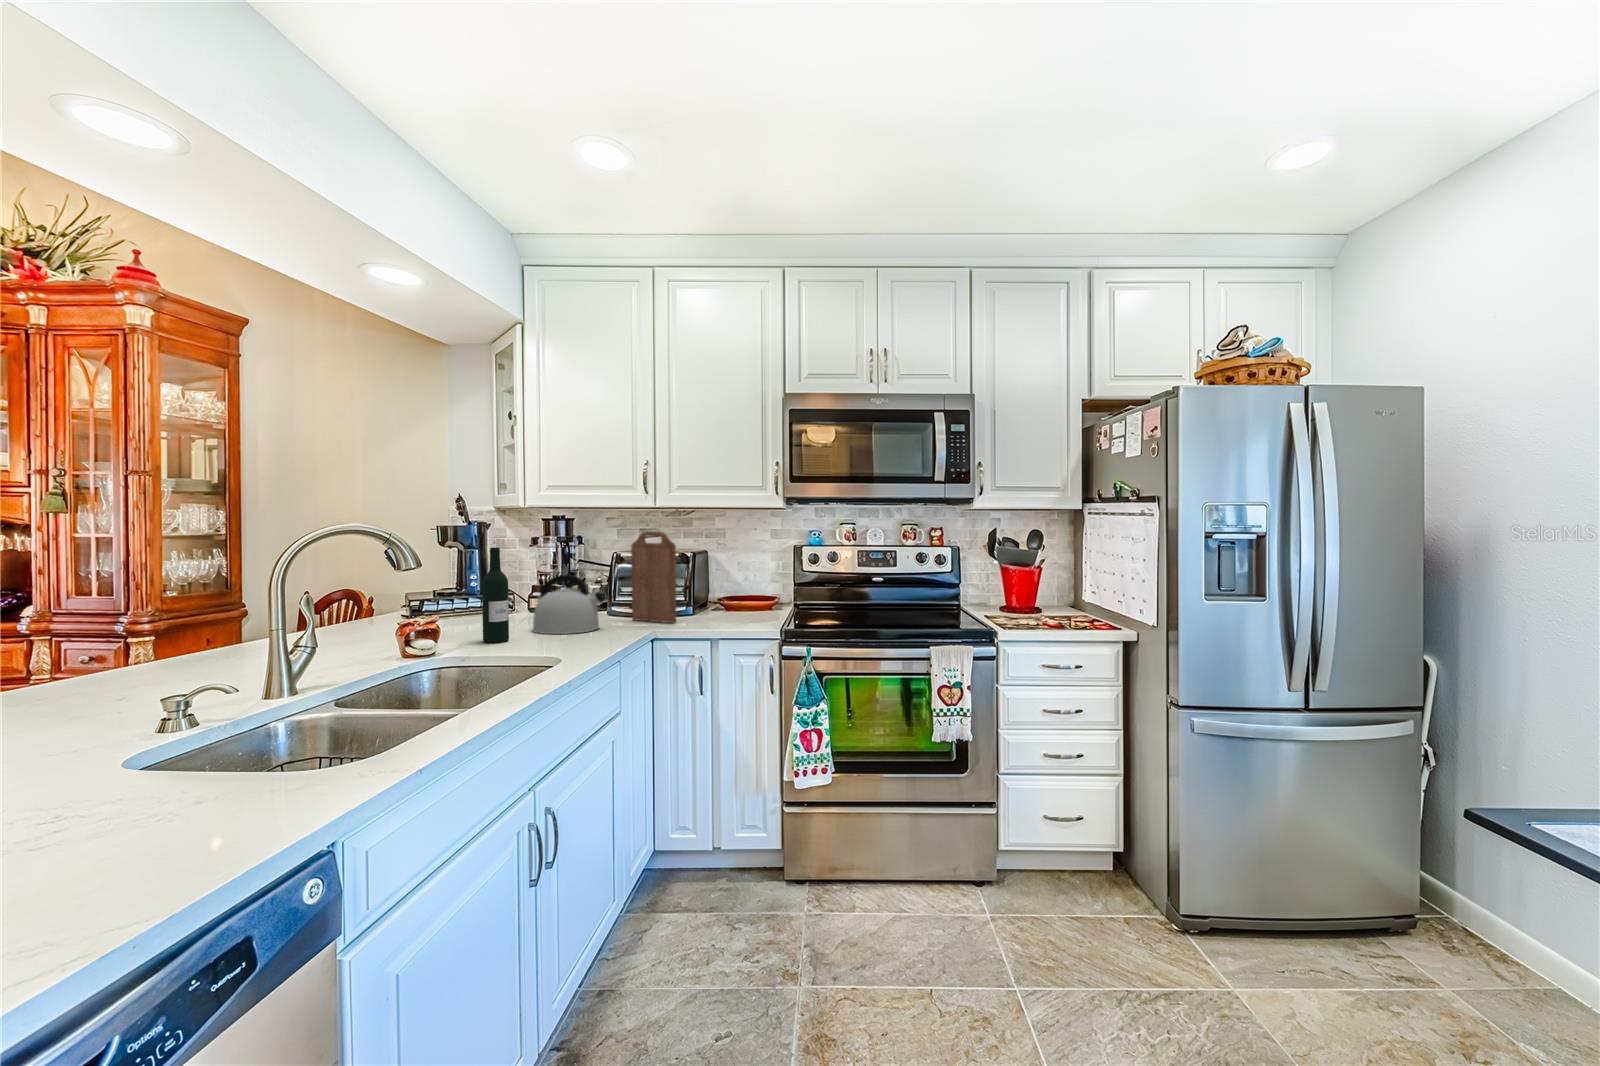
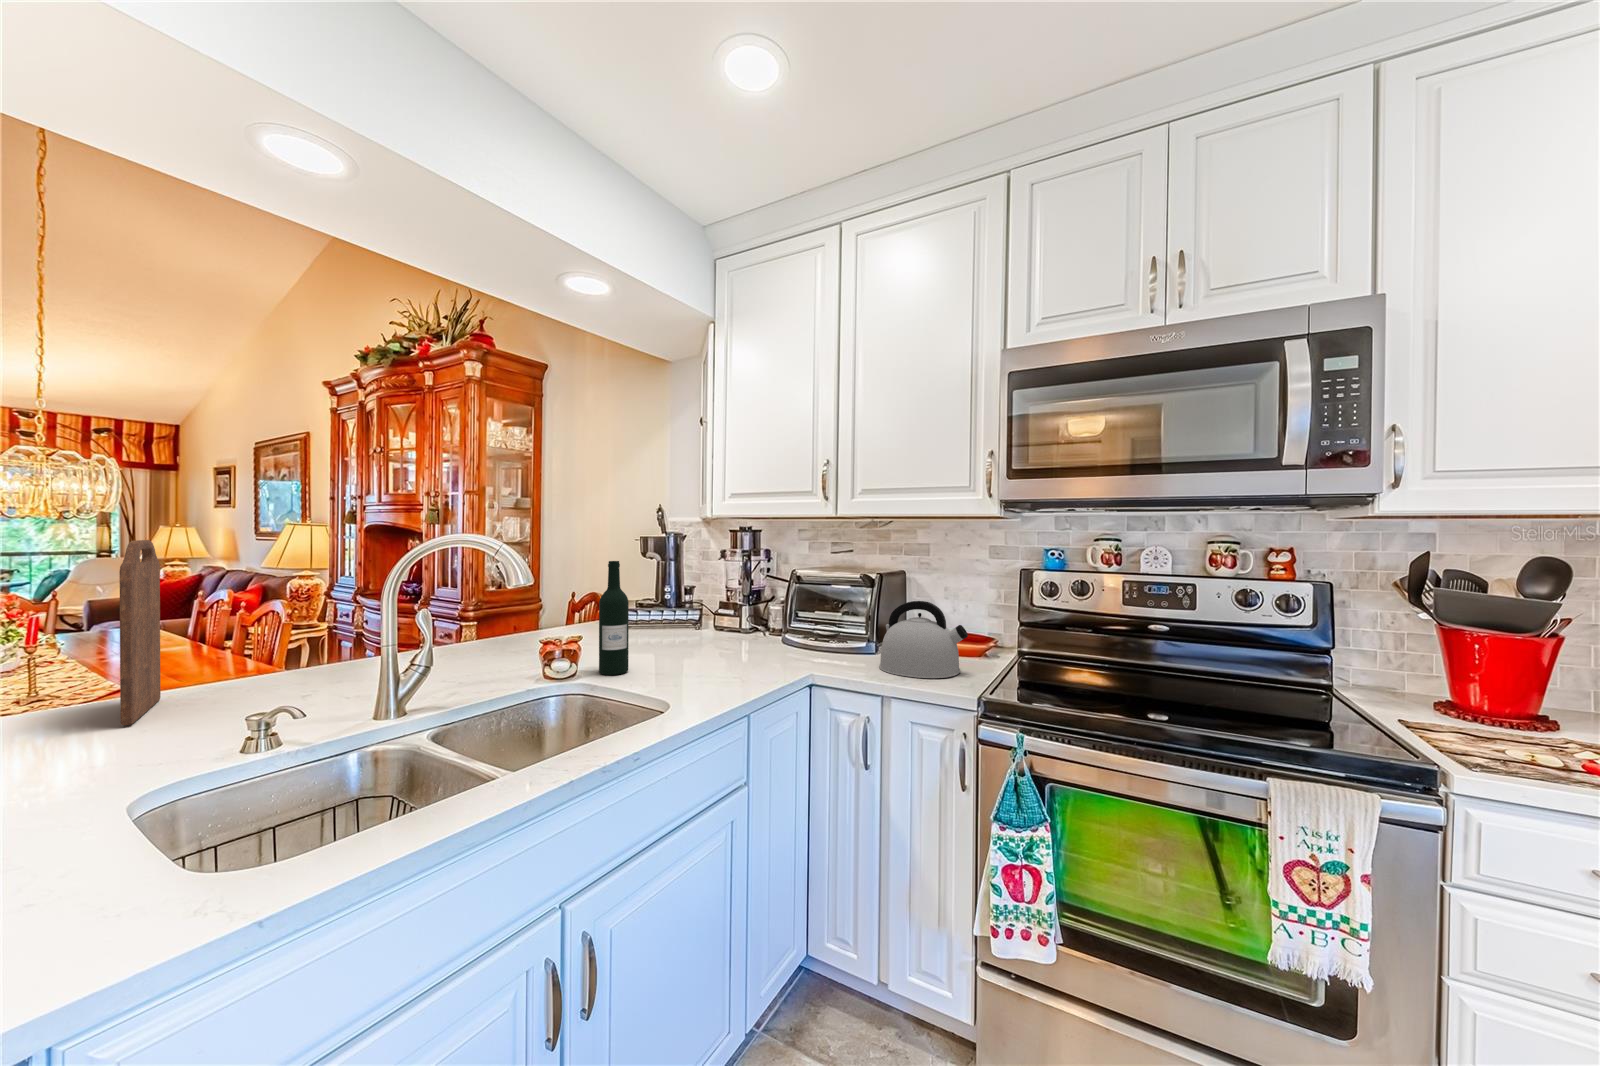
cutting board: present [631,531,676,623] -> present [119,540,161,726]
kettle: present [533,575,604,634] -> present [879,601,968,678]

